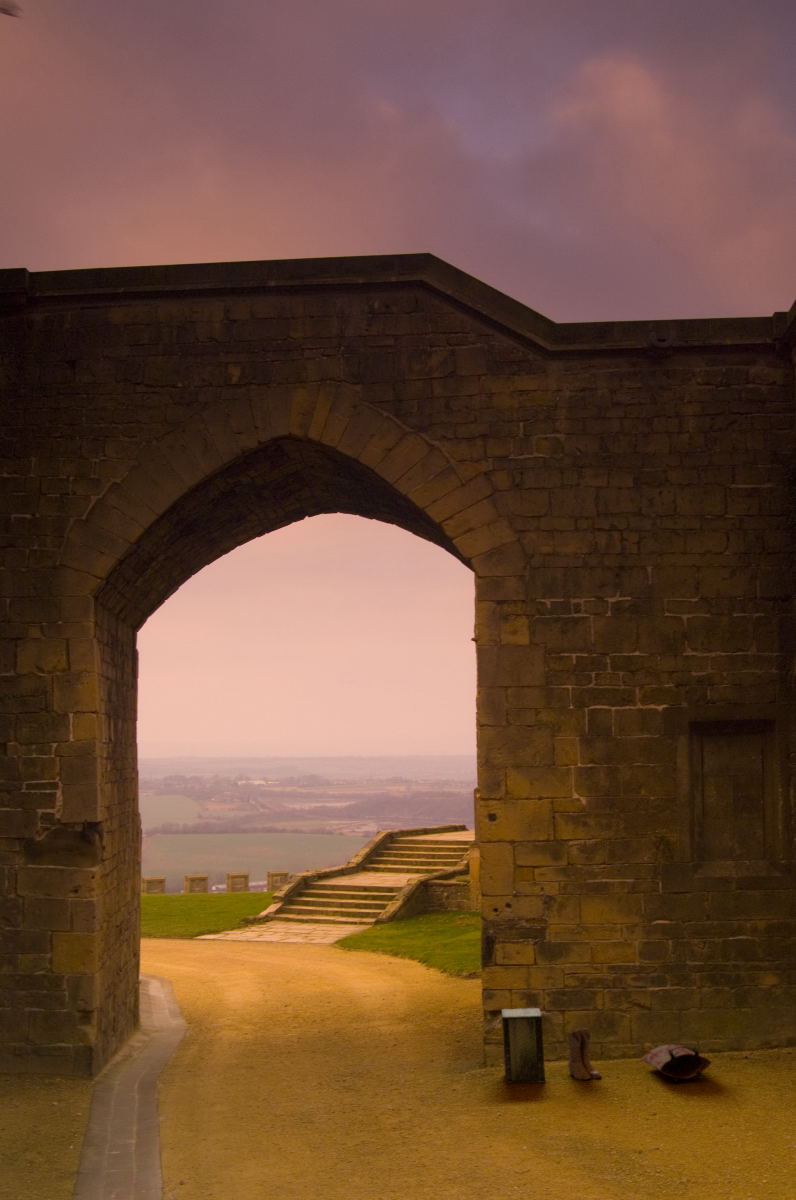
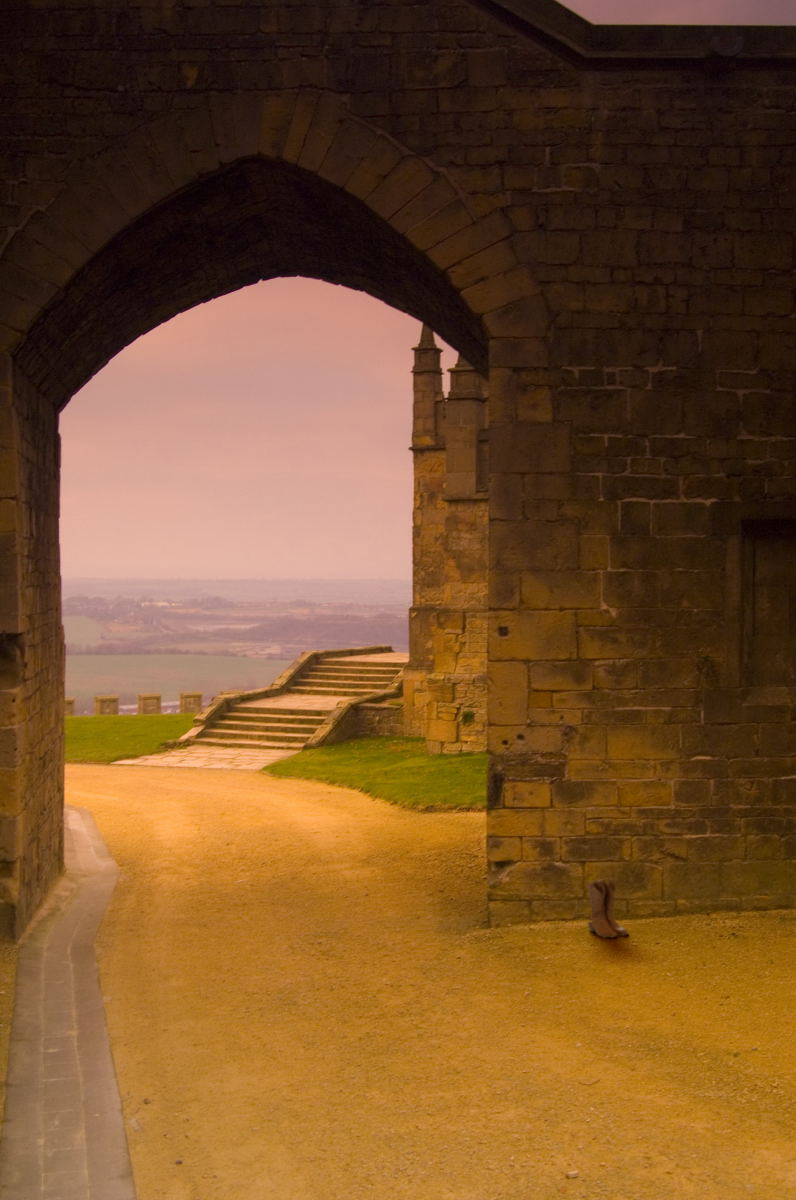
storage box: present [502,1008,545,1084] -> none [511,855,565,943]
bag: present [642,1045,711,1082] -> none [671,895,762,941]

